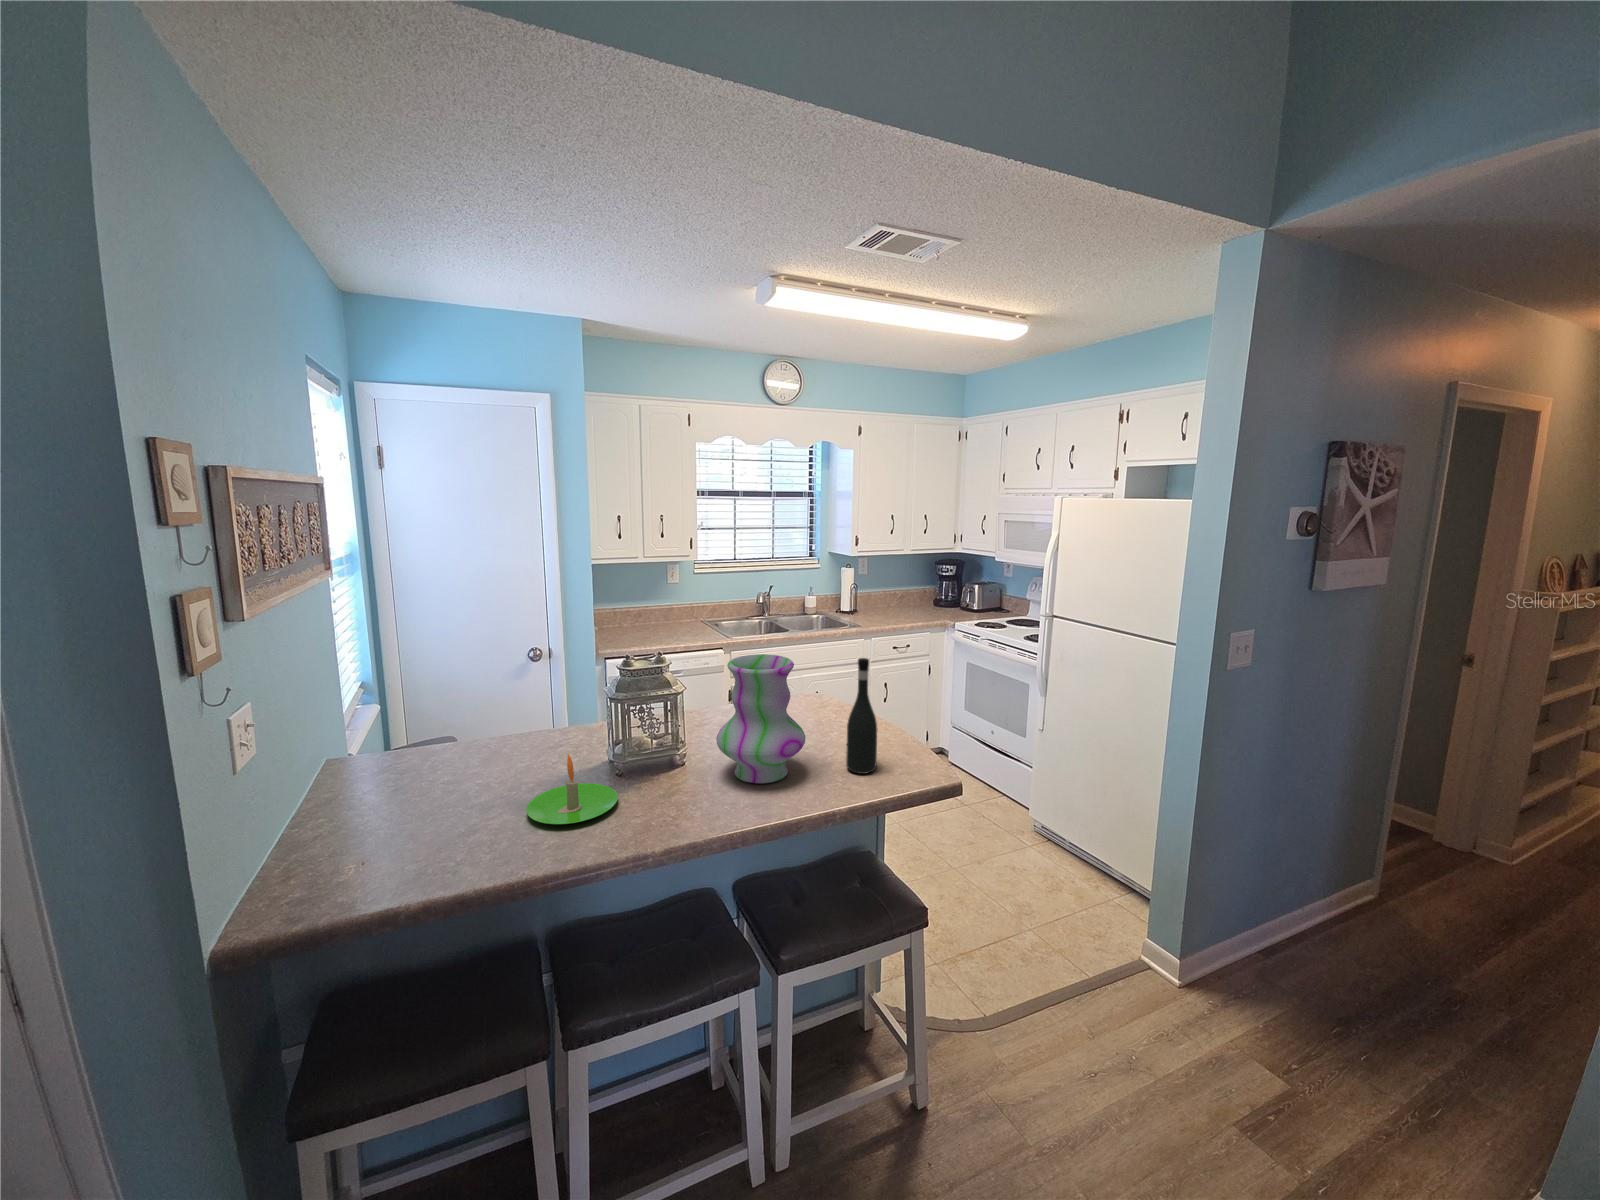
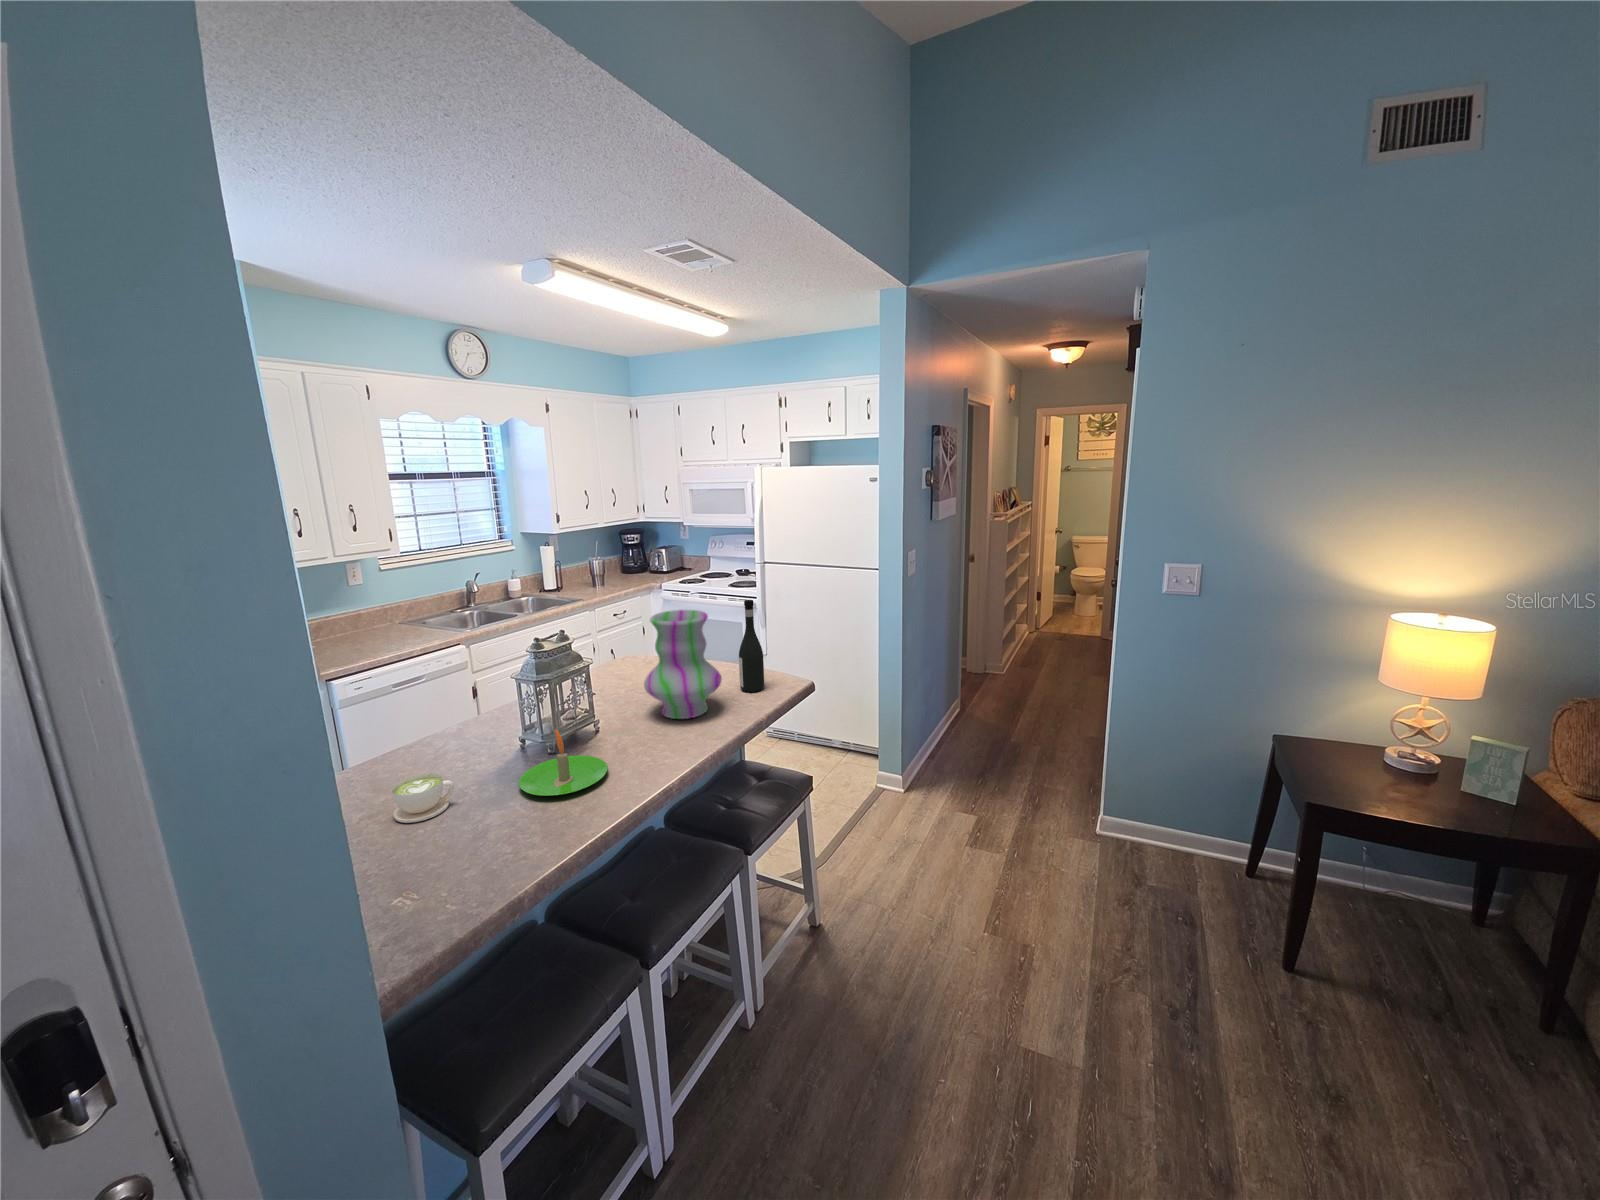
coffee cup: none [440,761,490,804] -> present [391,773,454,823]

